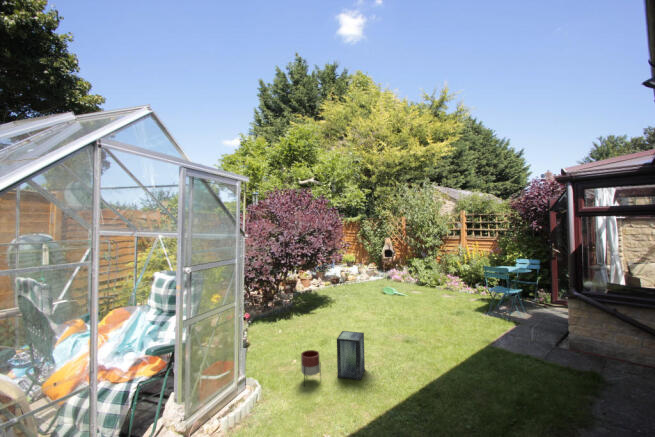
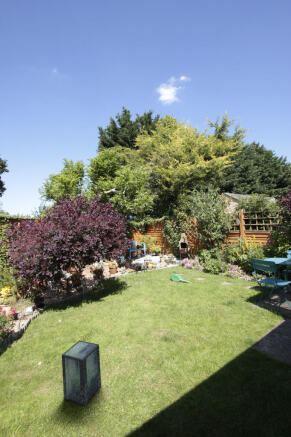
planter: present [301,350,321,377] -> none [17,366,42,414]

